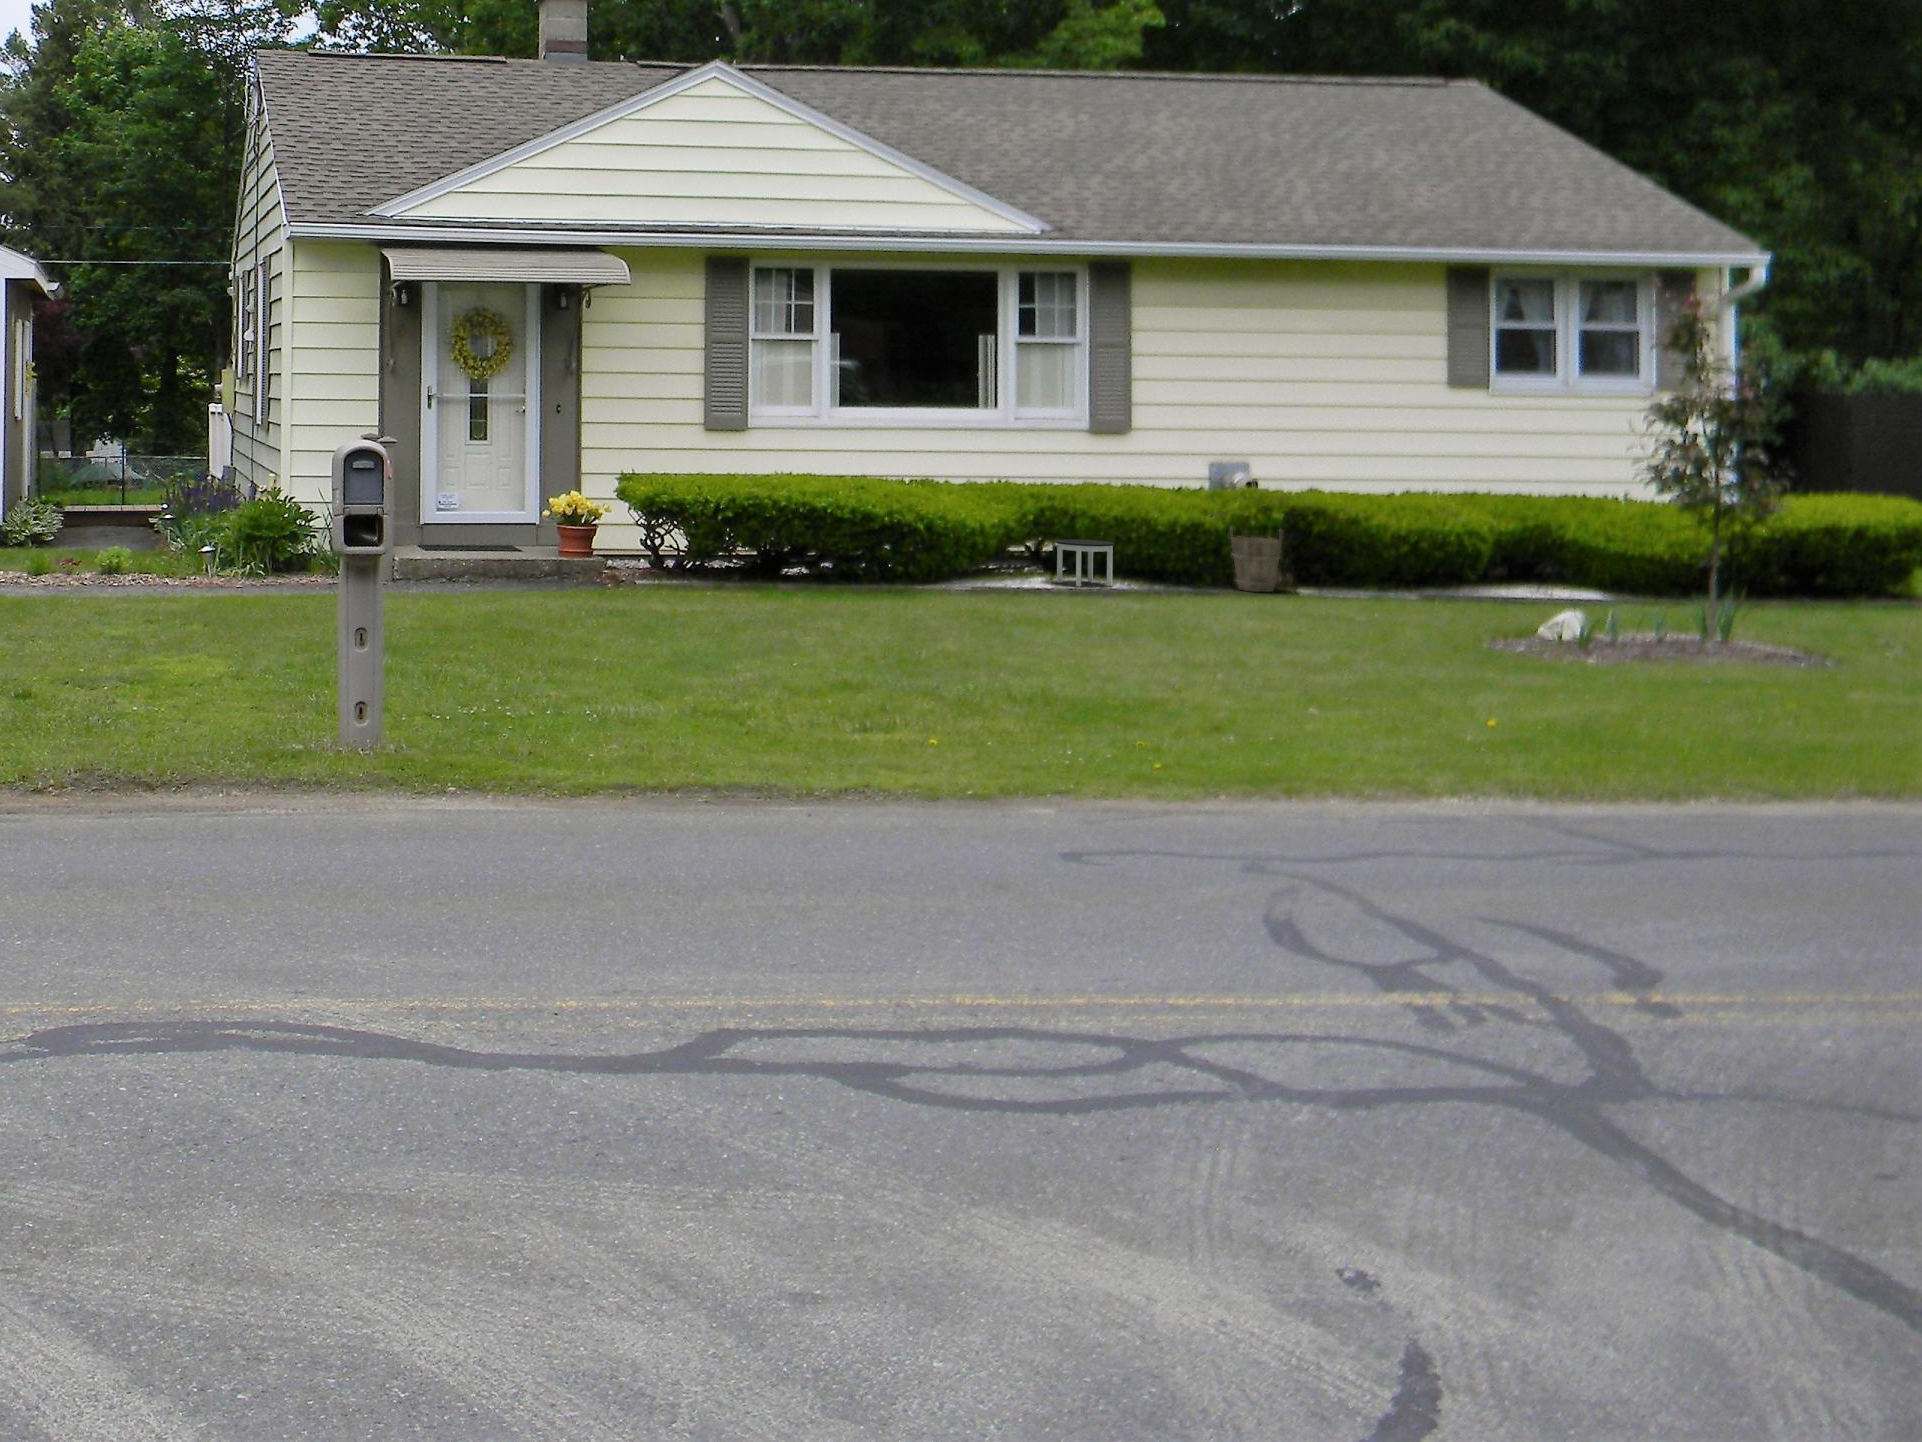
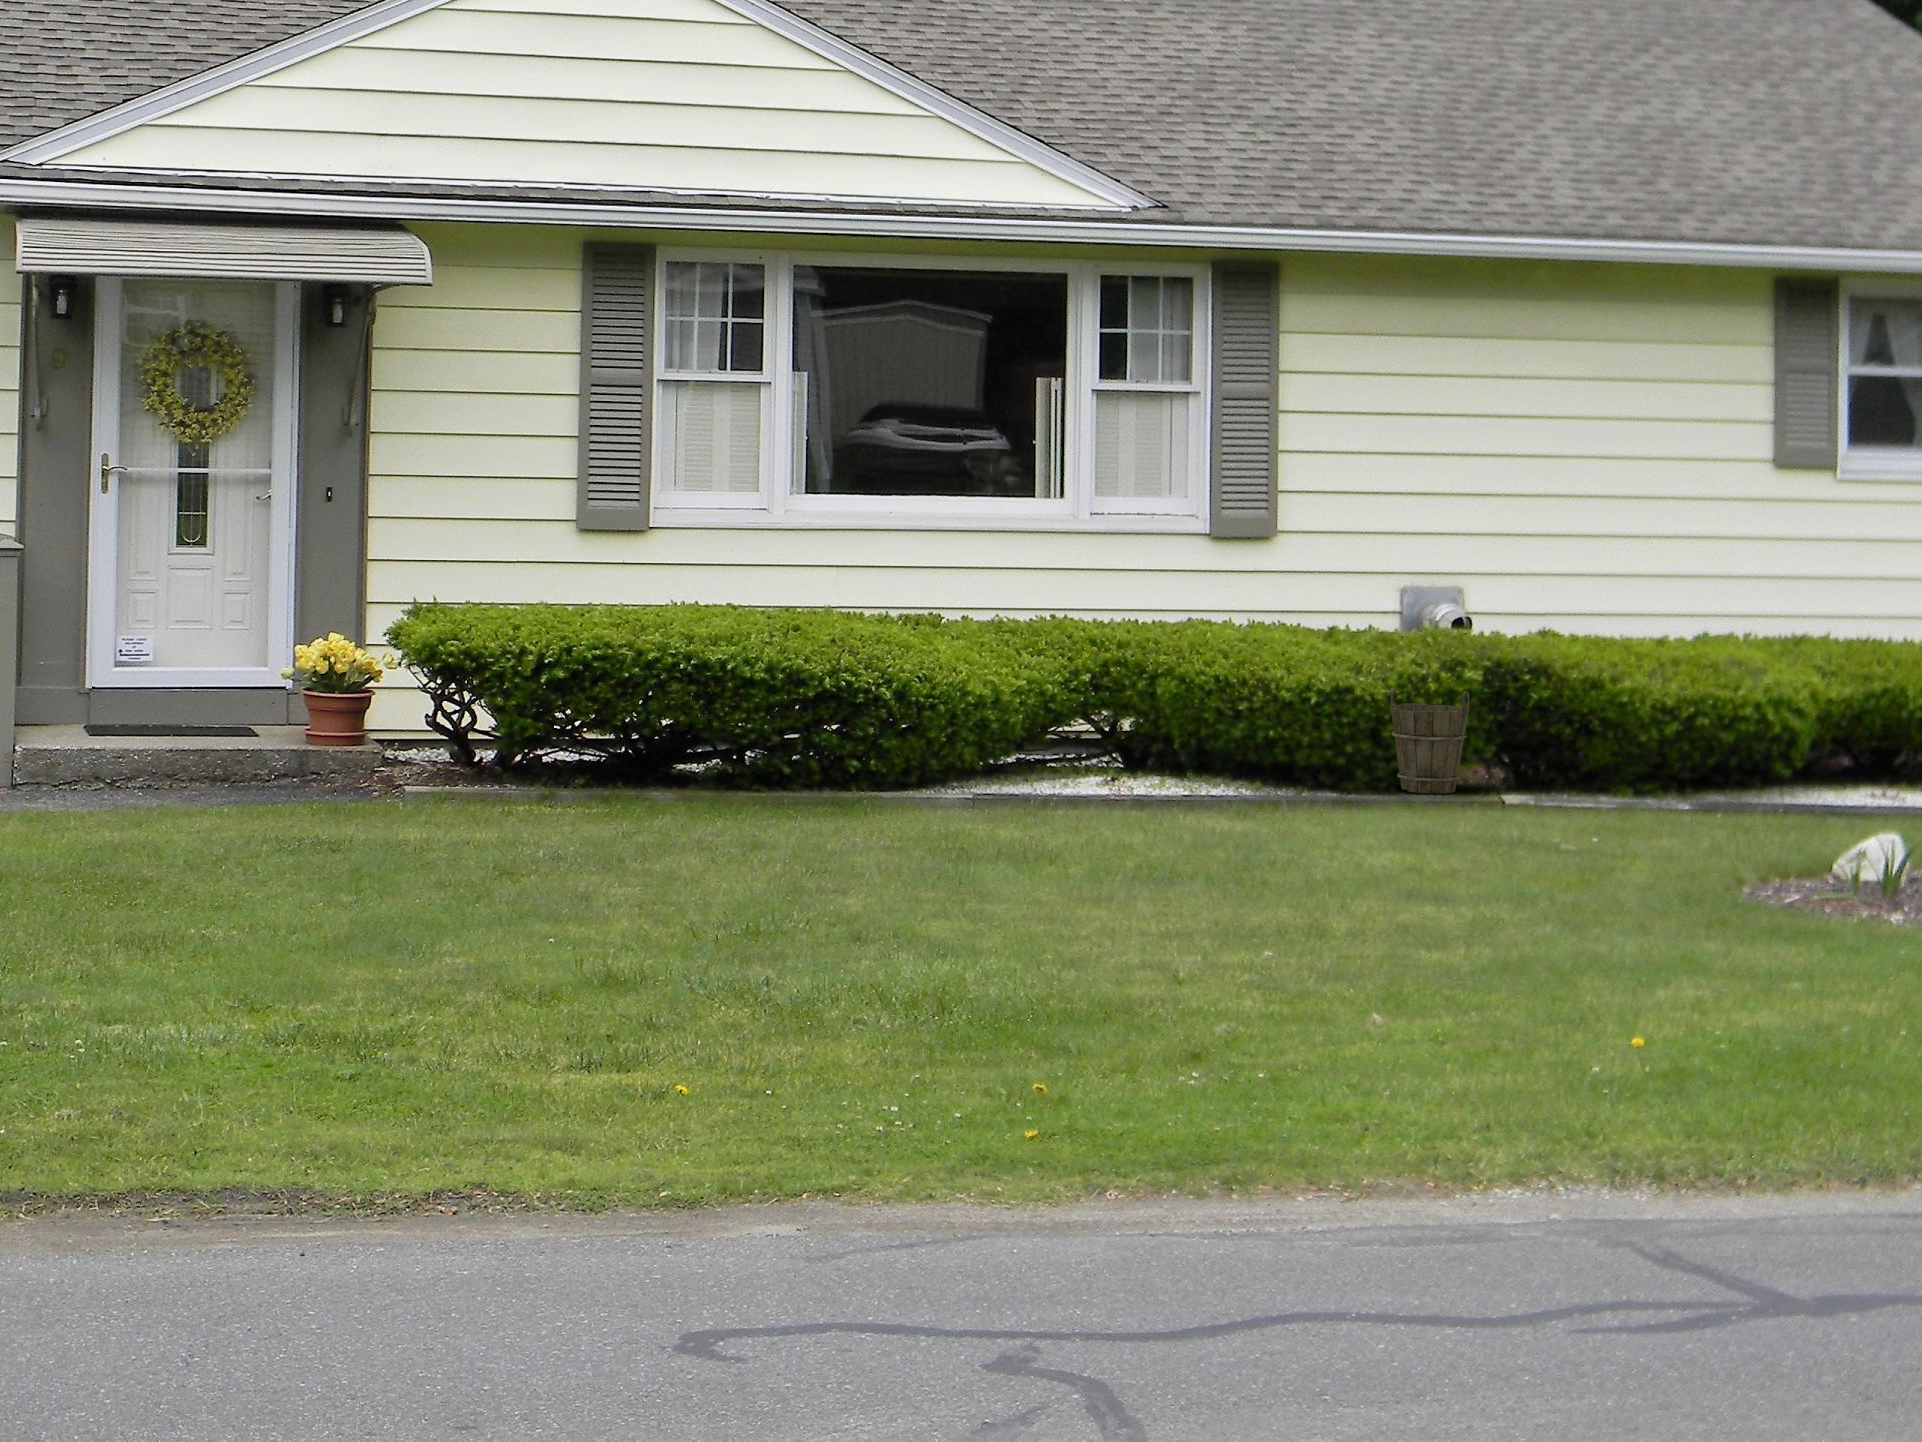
round table: present [1056,539,1114,587] -> none [1117,710,1208,788]

